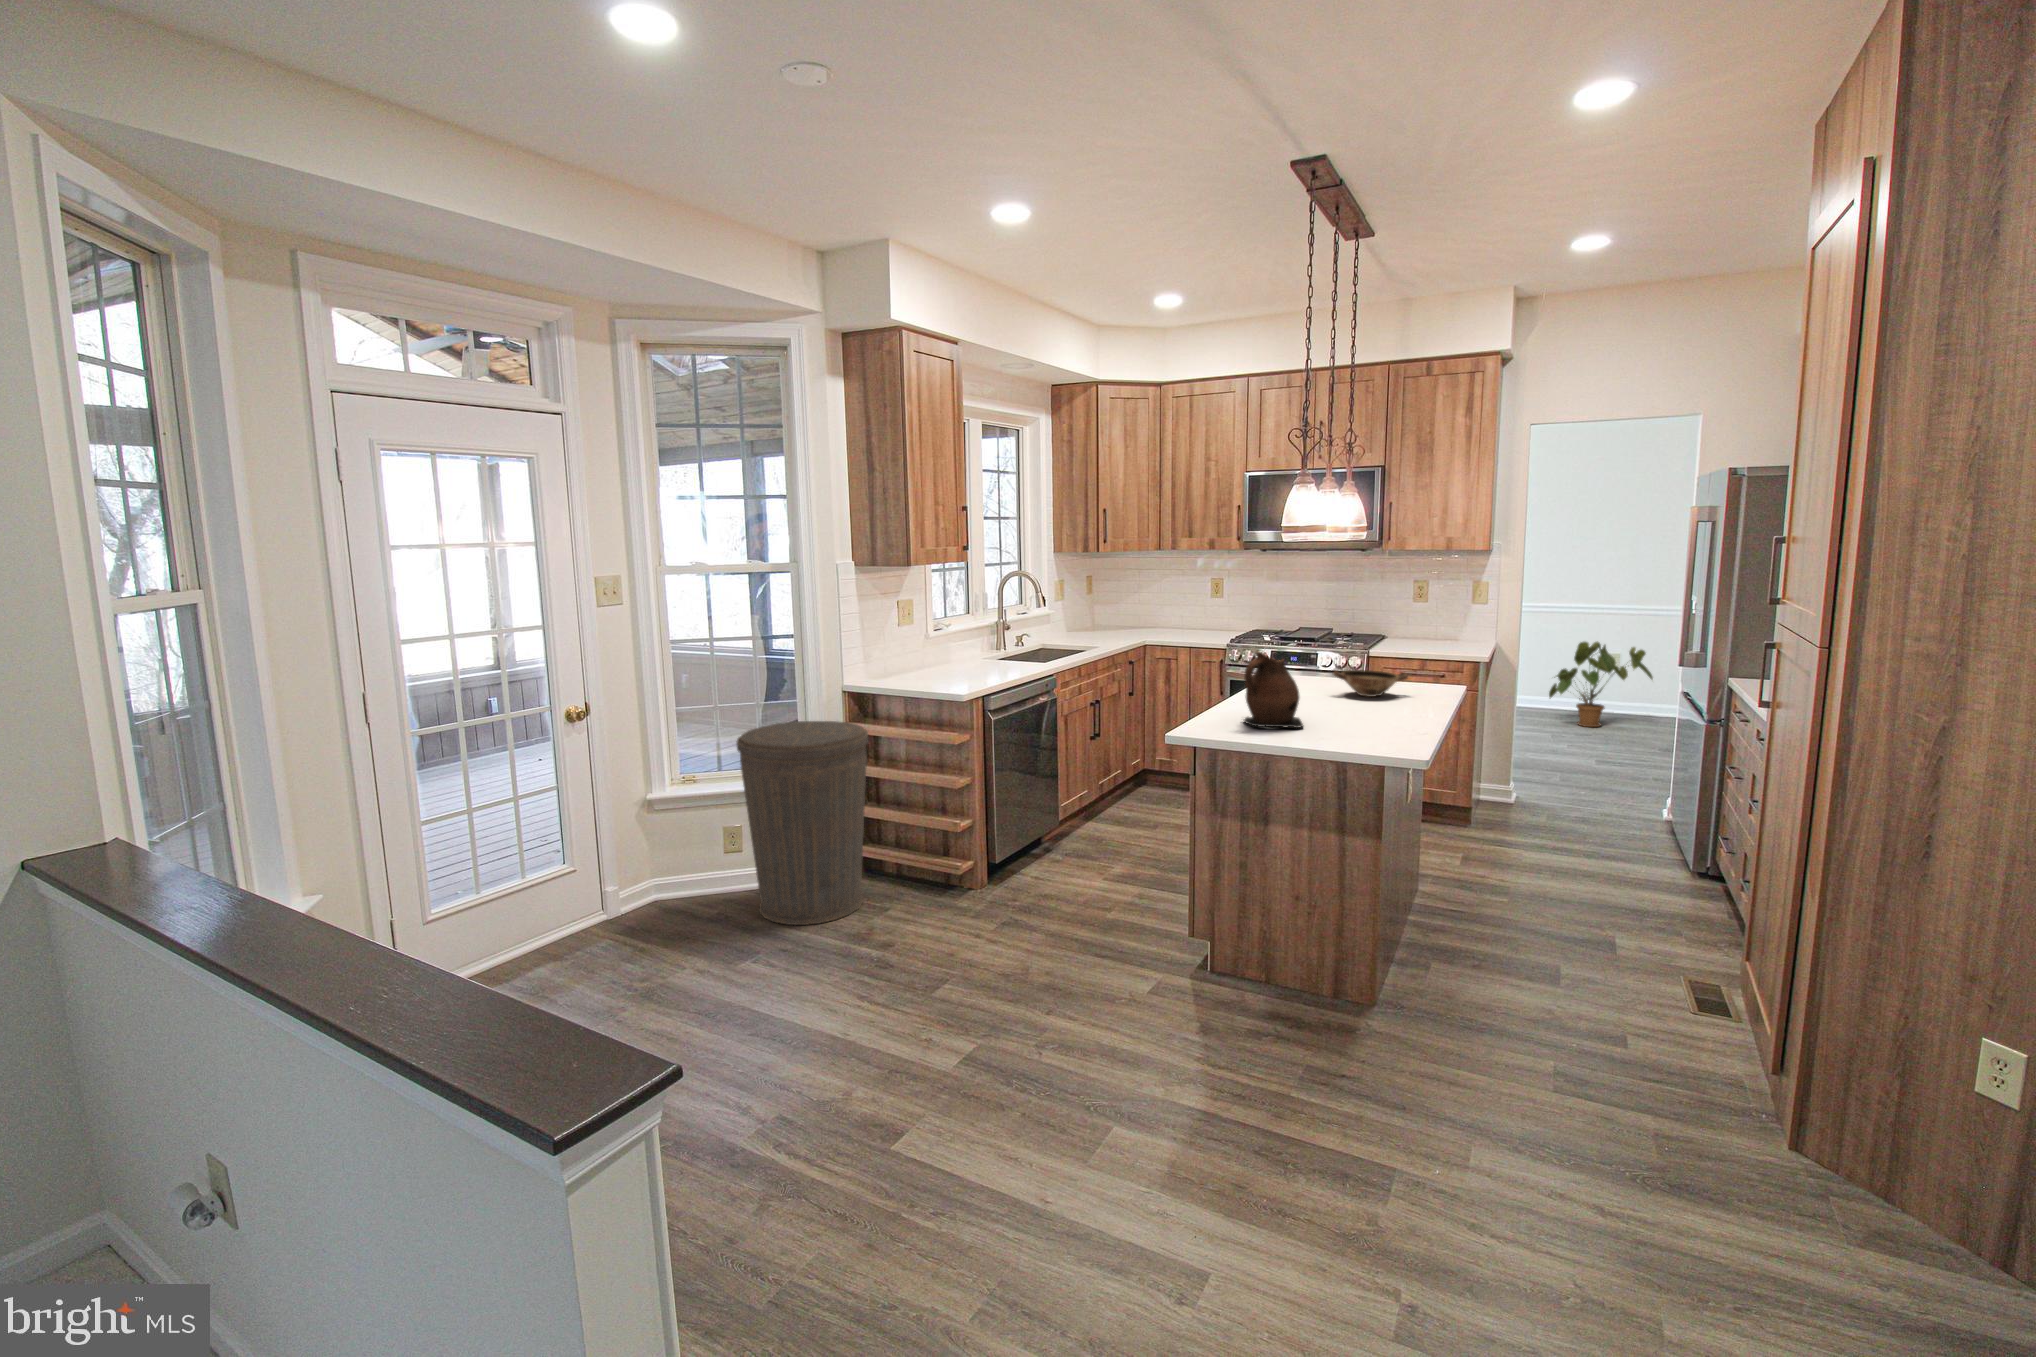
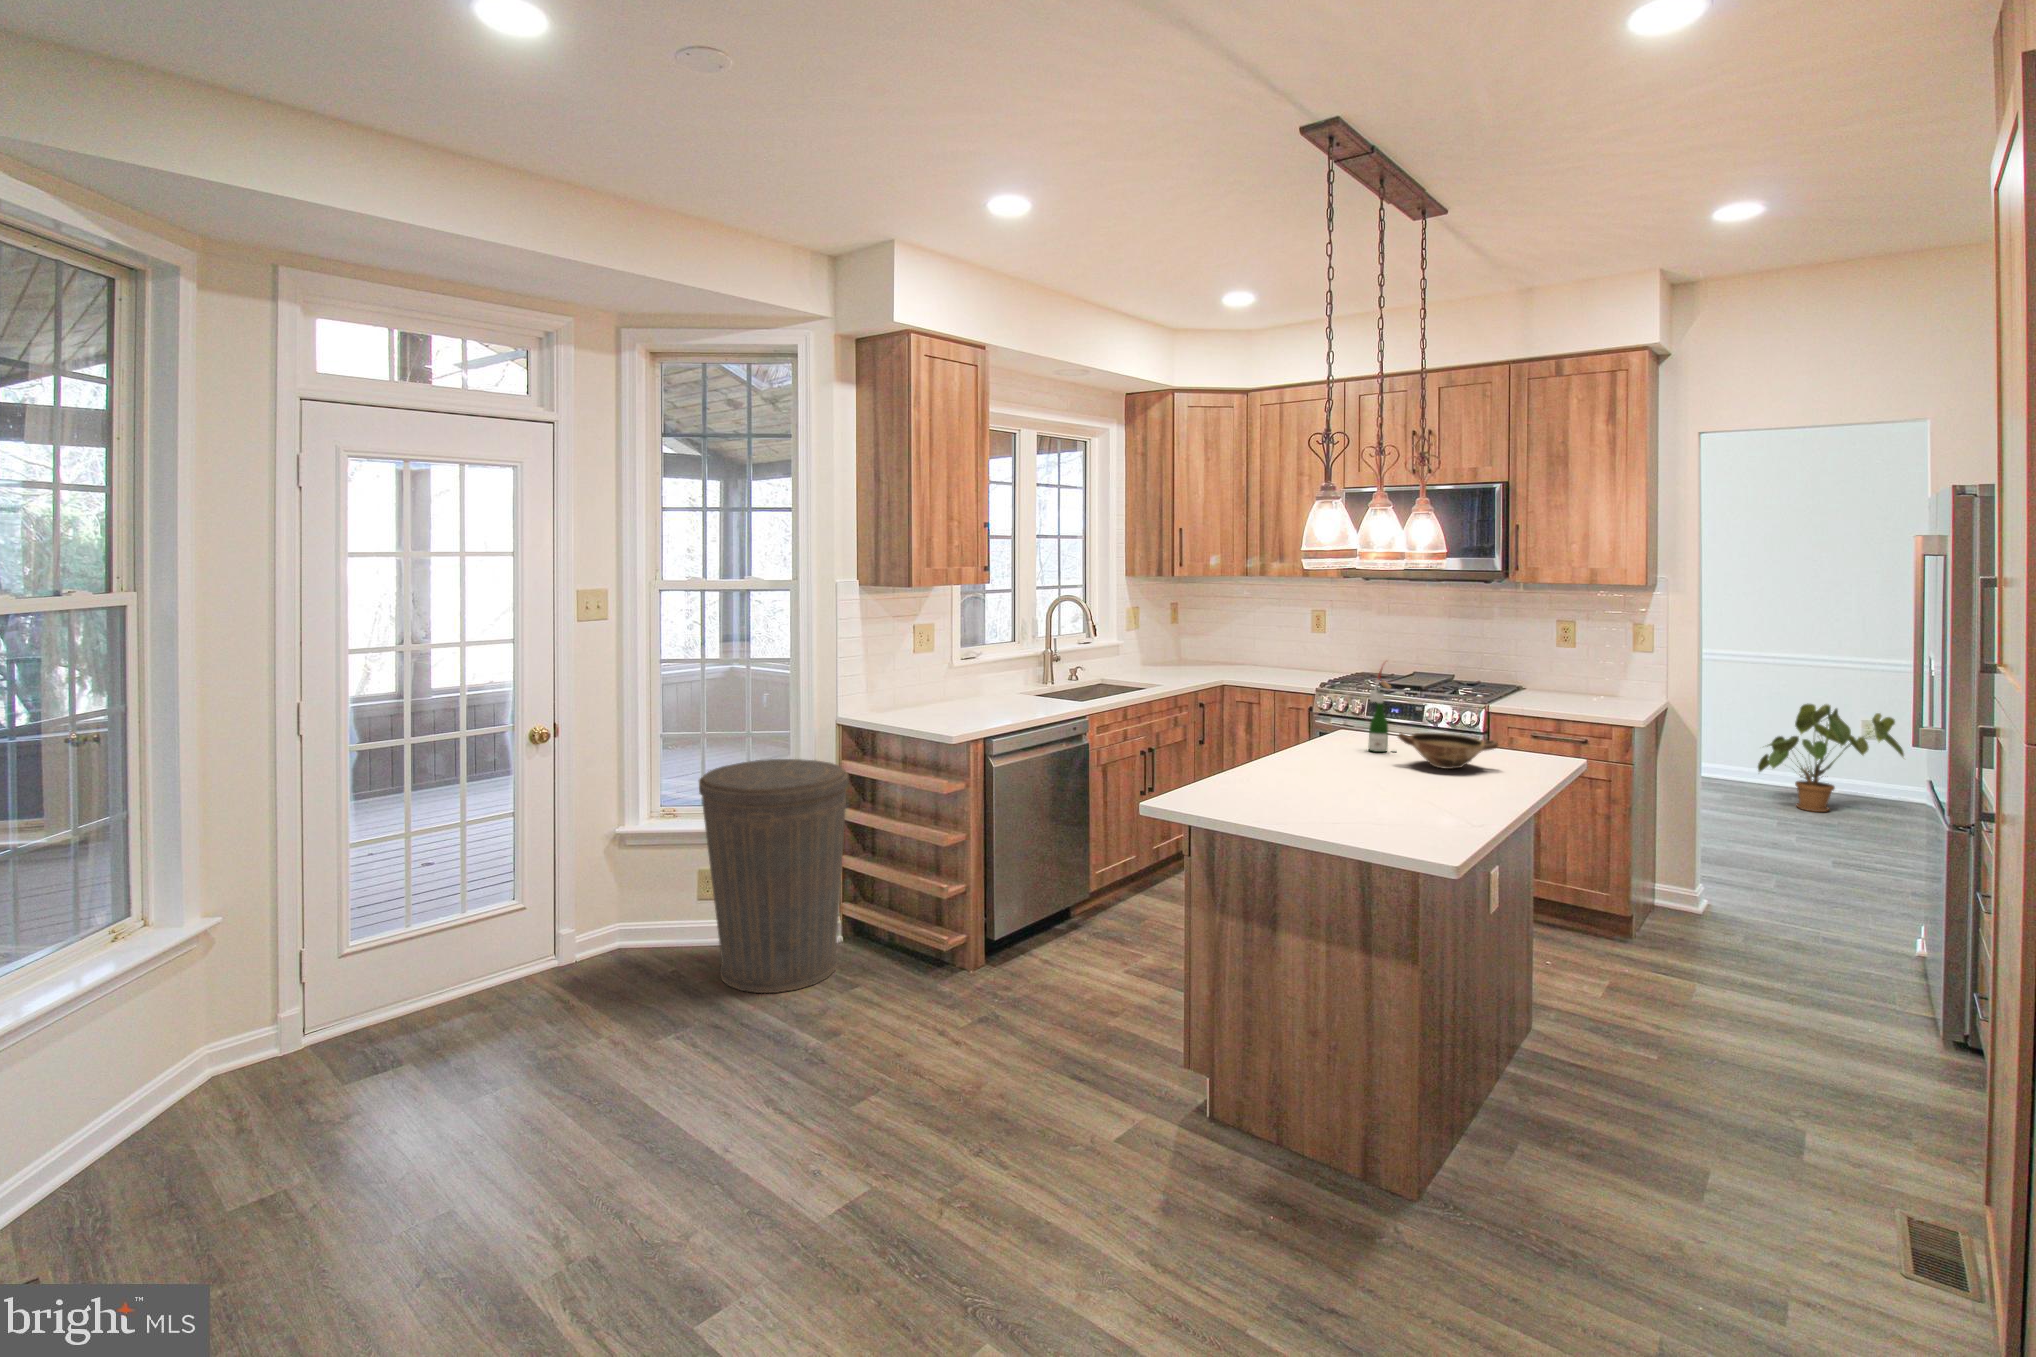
wine bottle: none [1304,614,1326,688] -> present [1369,668,1396,752]
ceramic pitcher: present [1243,652,1303,728] -> none [1250,705,1329,810]

